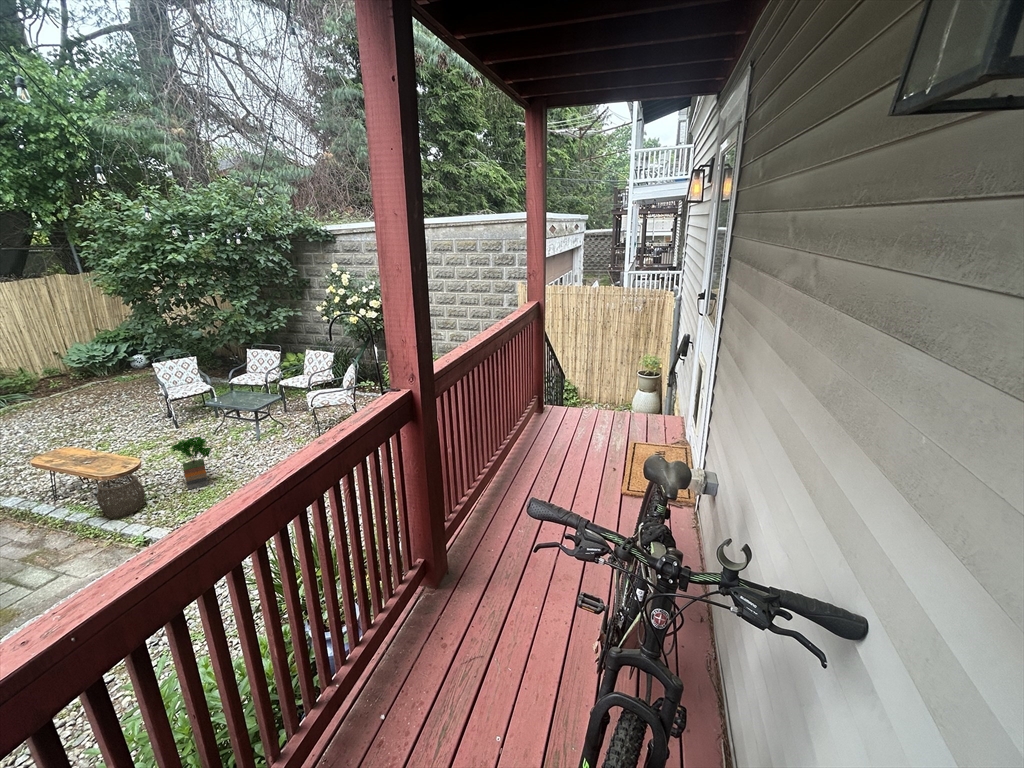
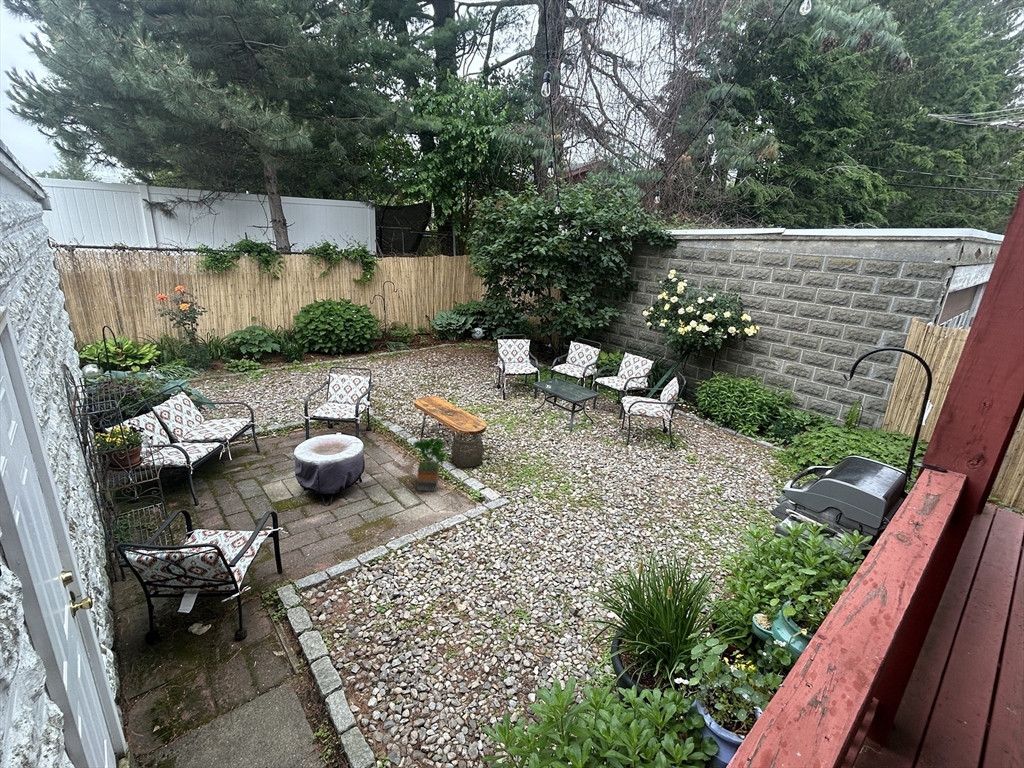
potted tree: present [171,437,211,490] -> present [413,438,447,491]

